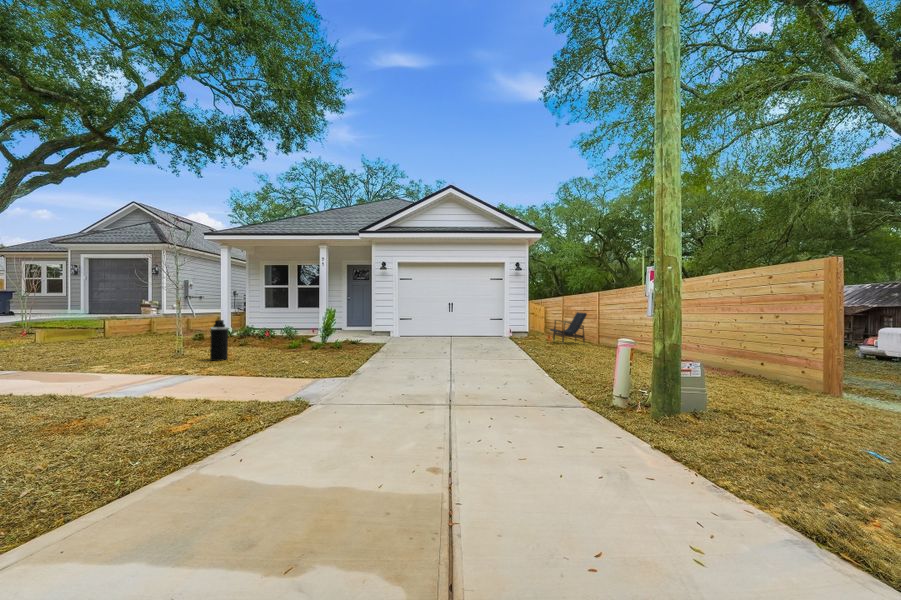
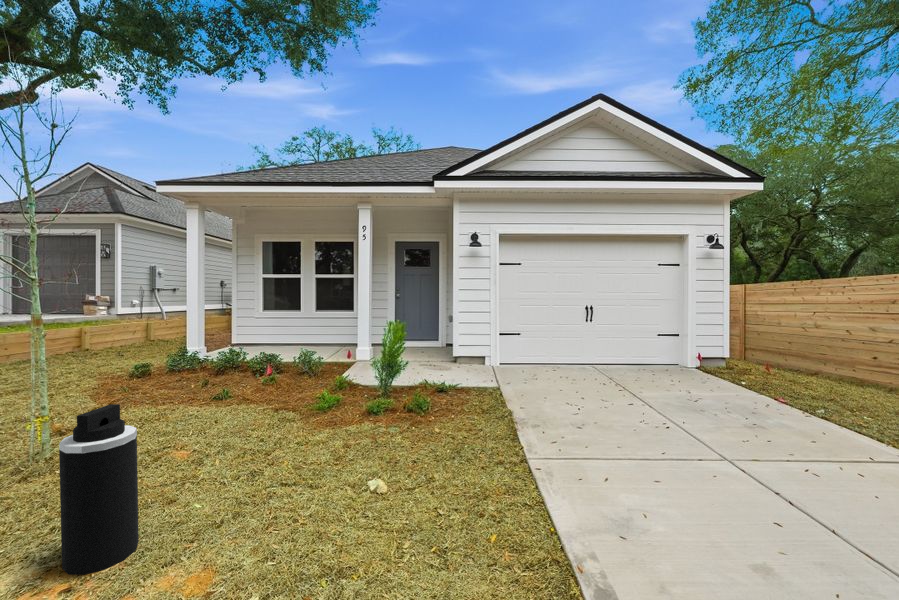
lounge chair: present [550,312,587,344] -> none [781,322,868,385]

